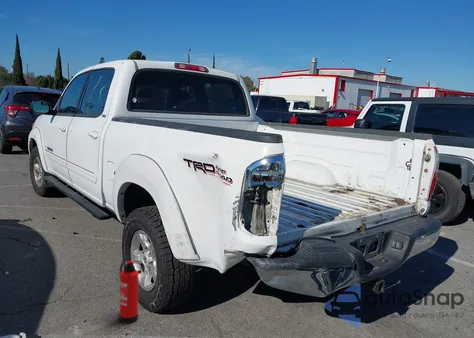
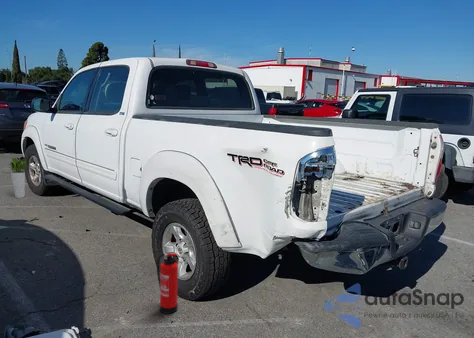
planter: none [17,157,38,196] -> present [9,157,27,198]

